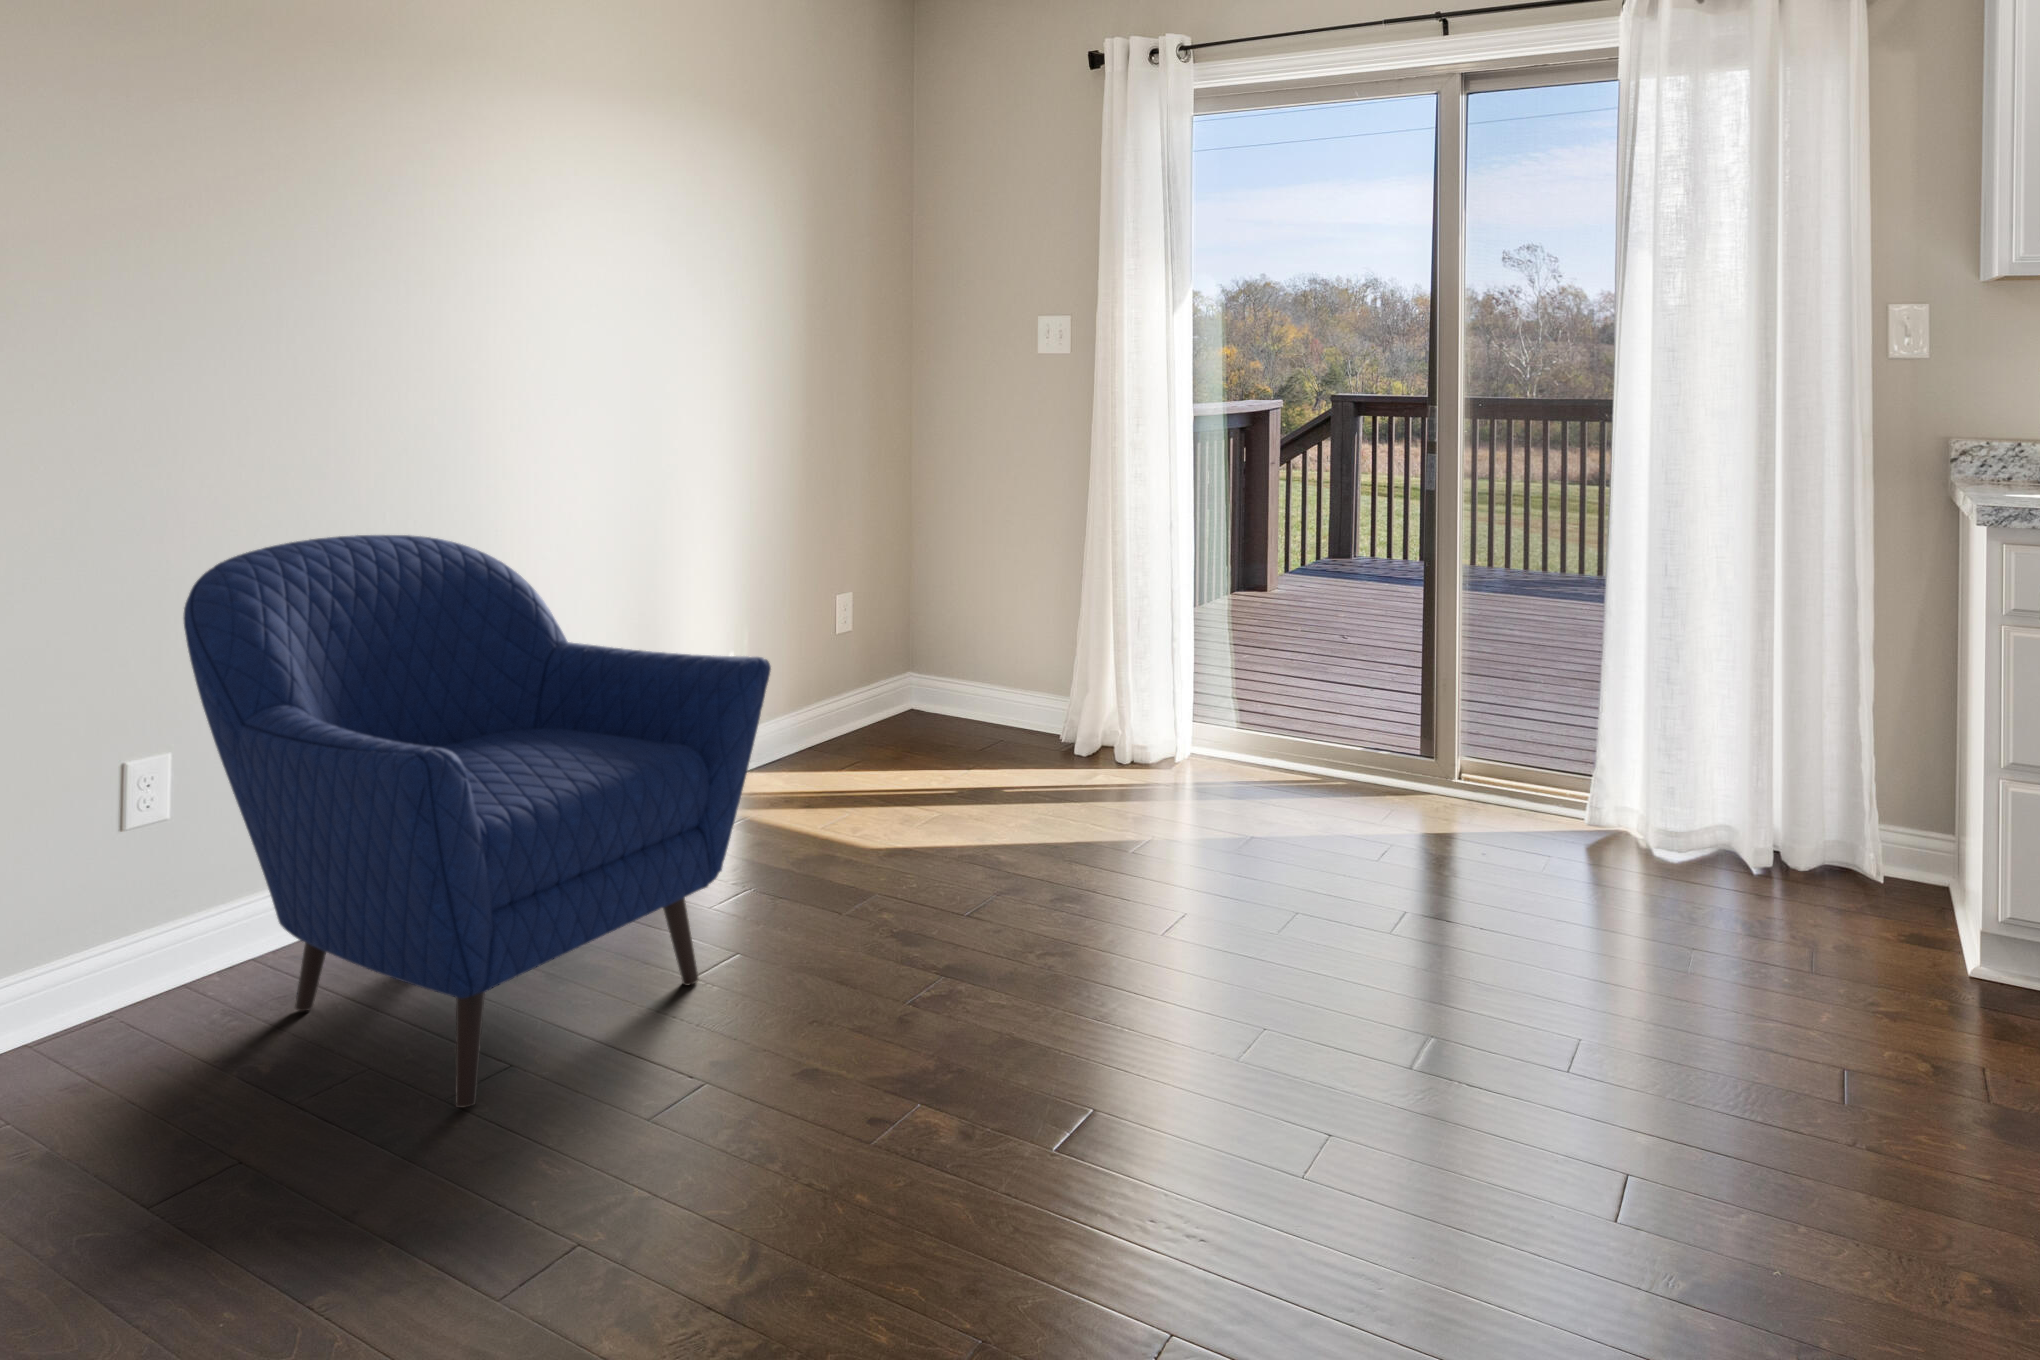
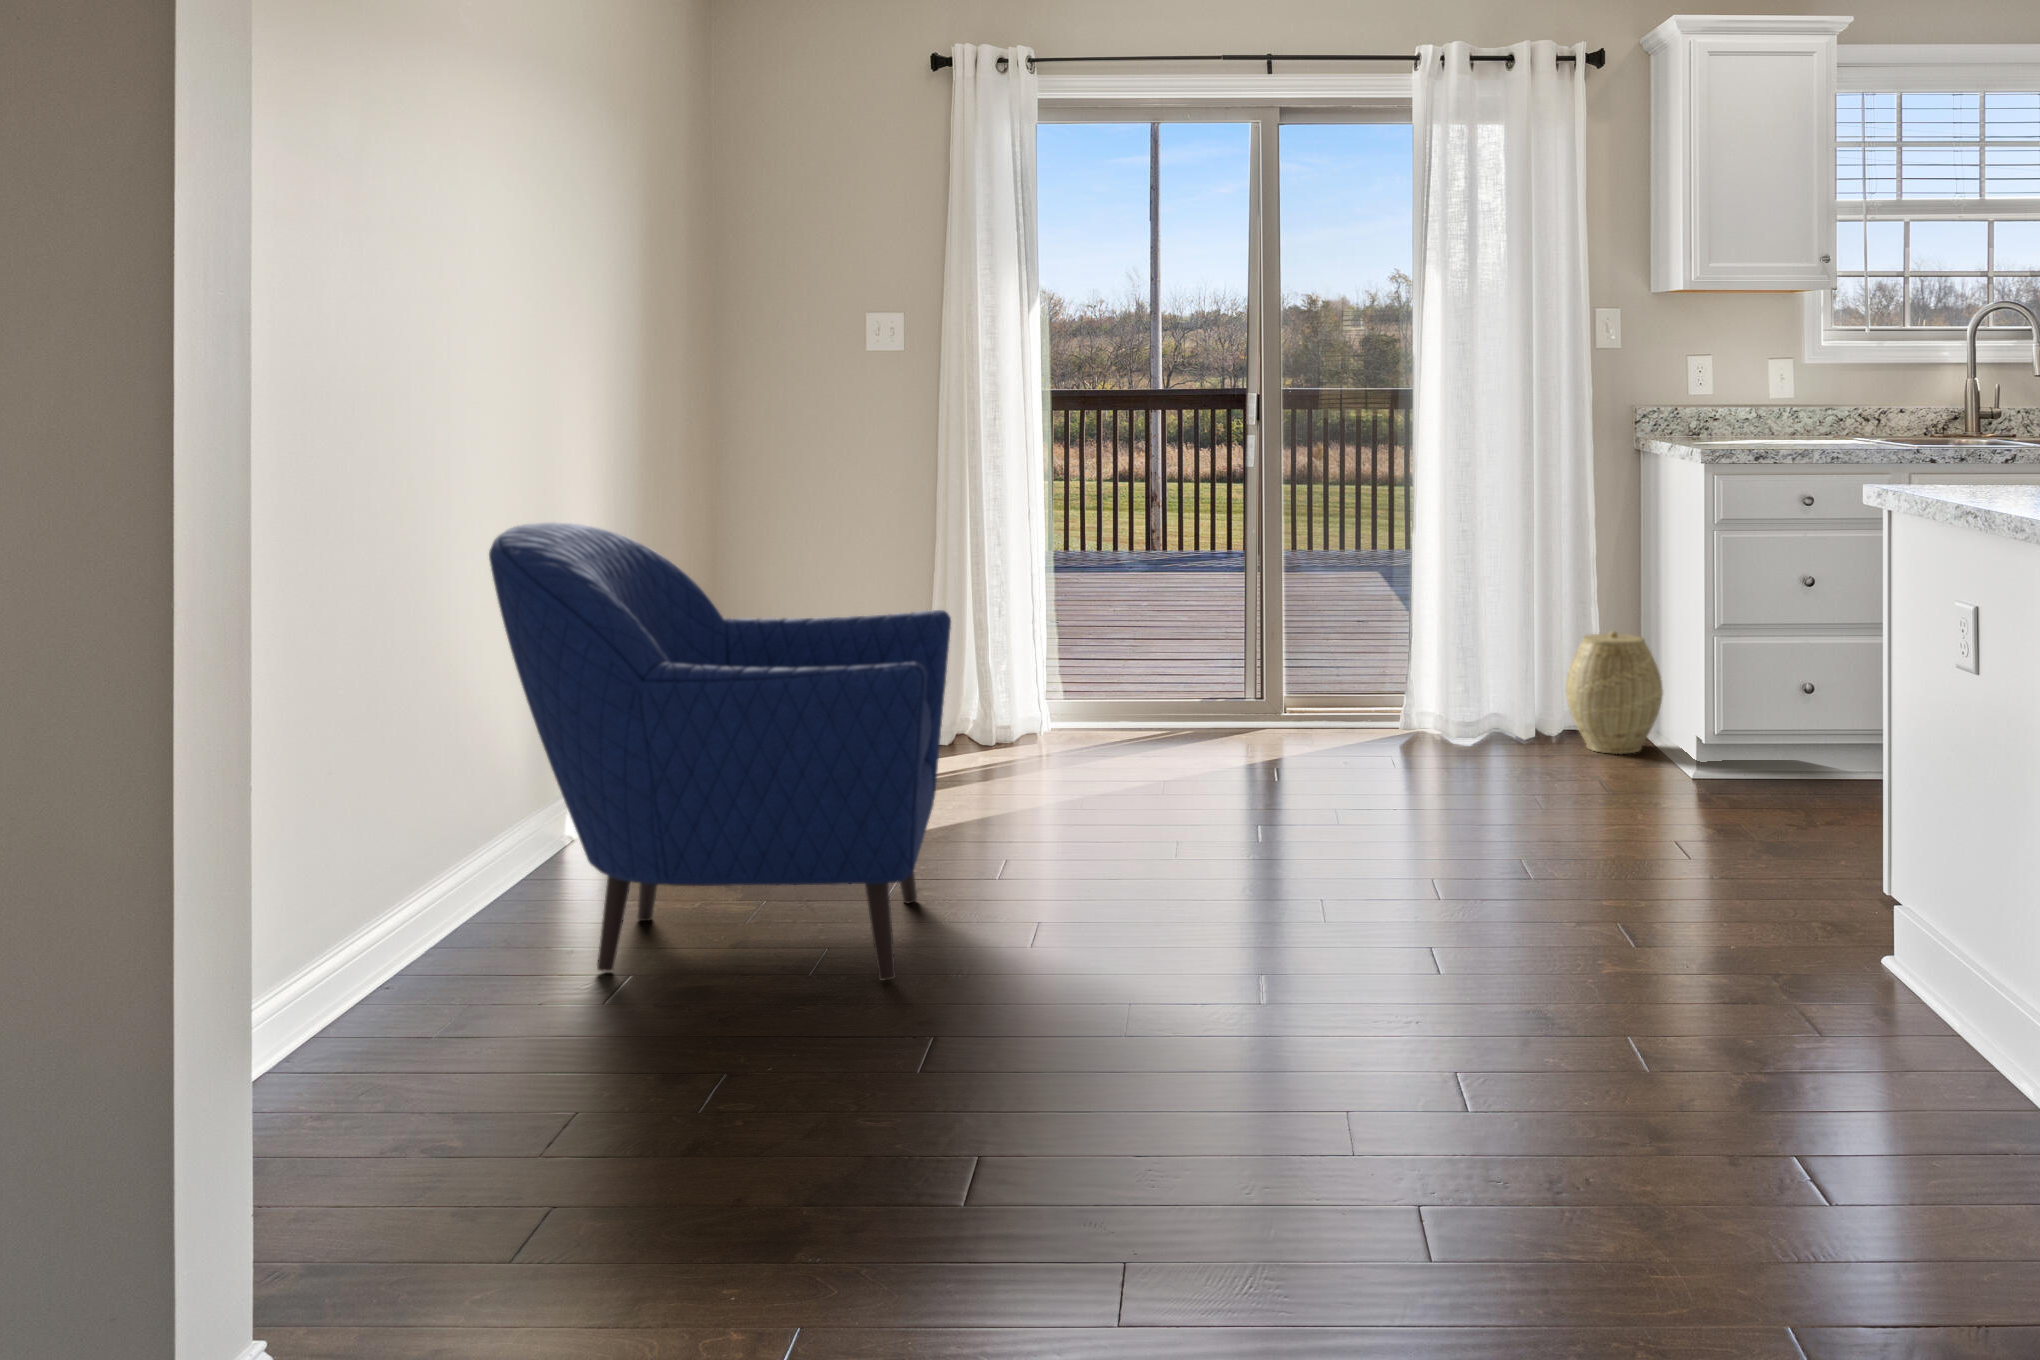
woven basket: none [1787,753,1939,933] -> present [1566,631,1663,754]

